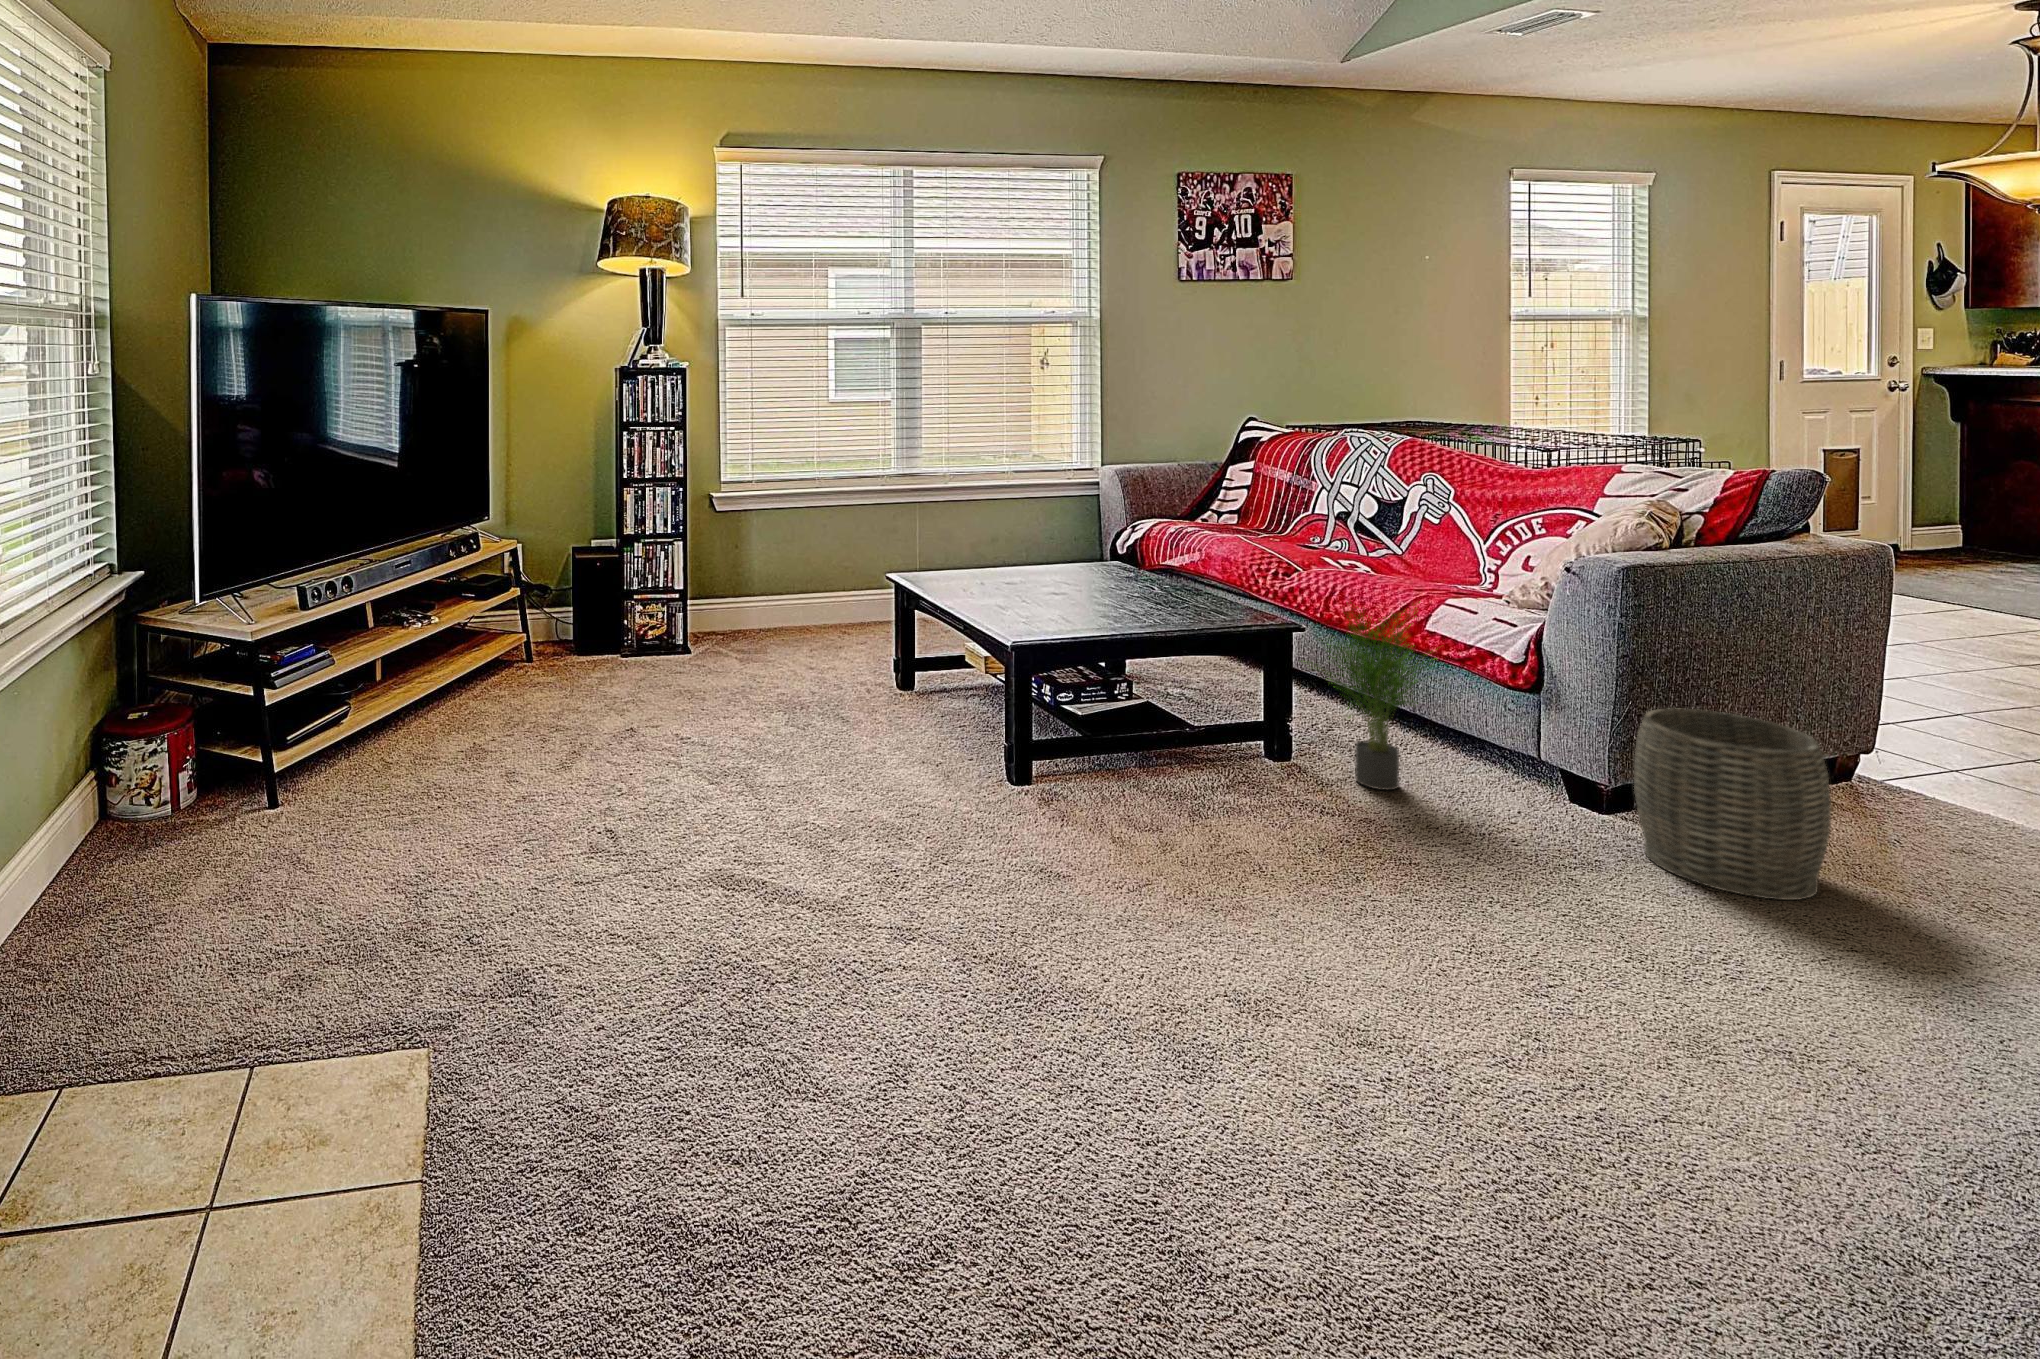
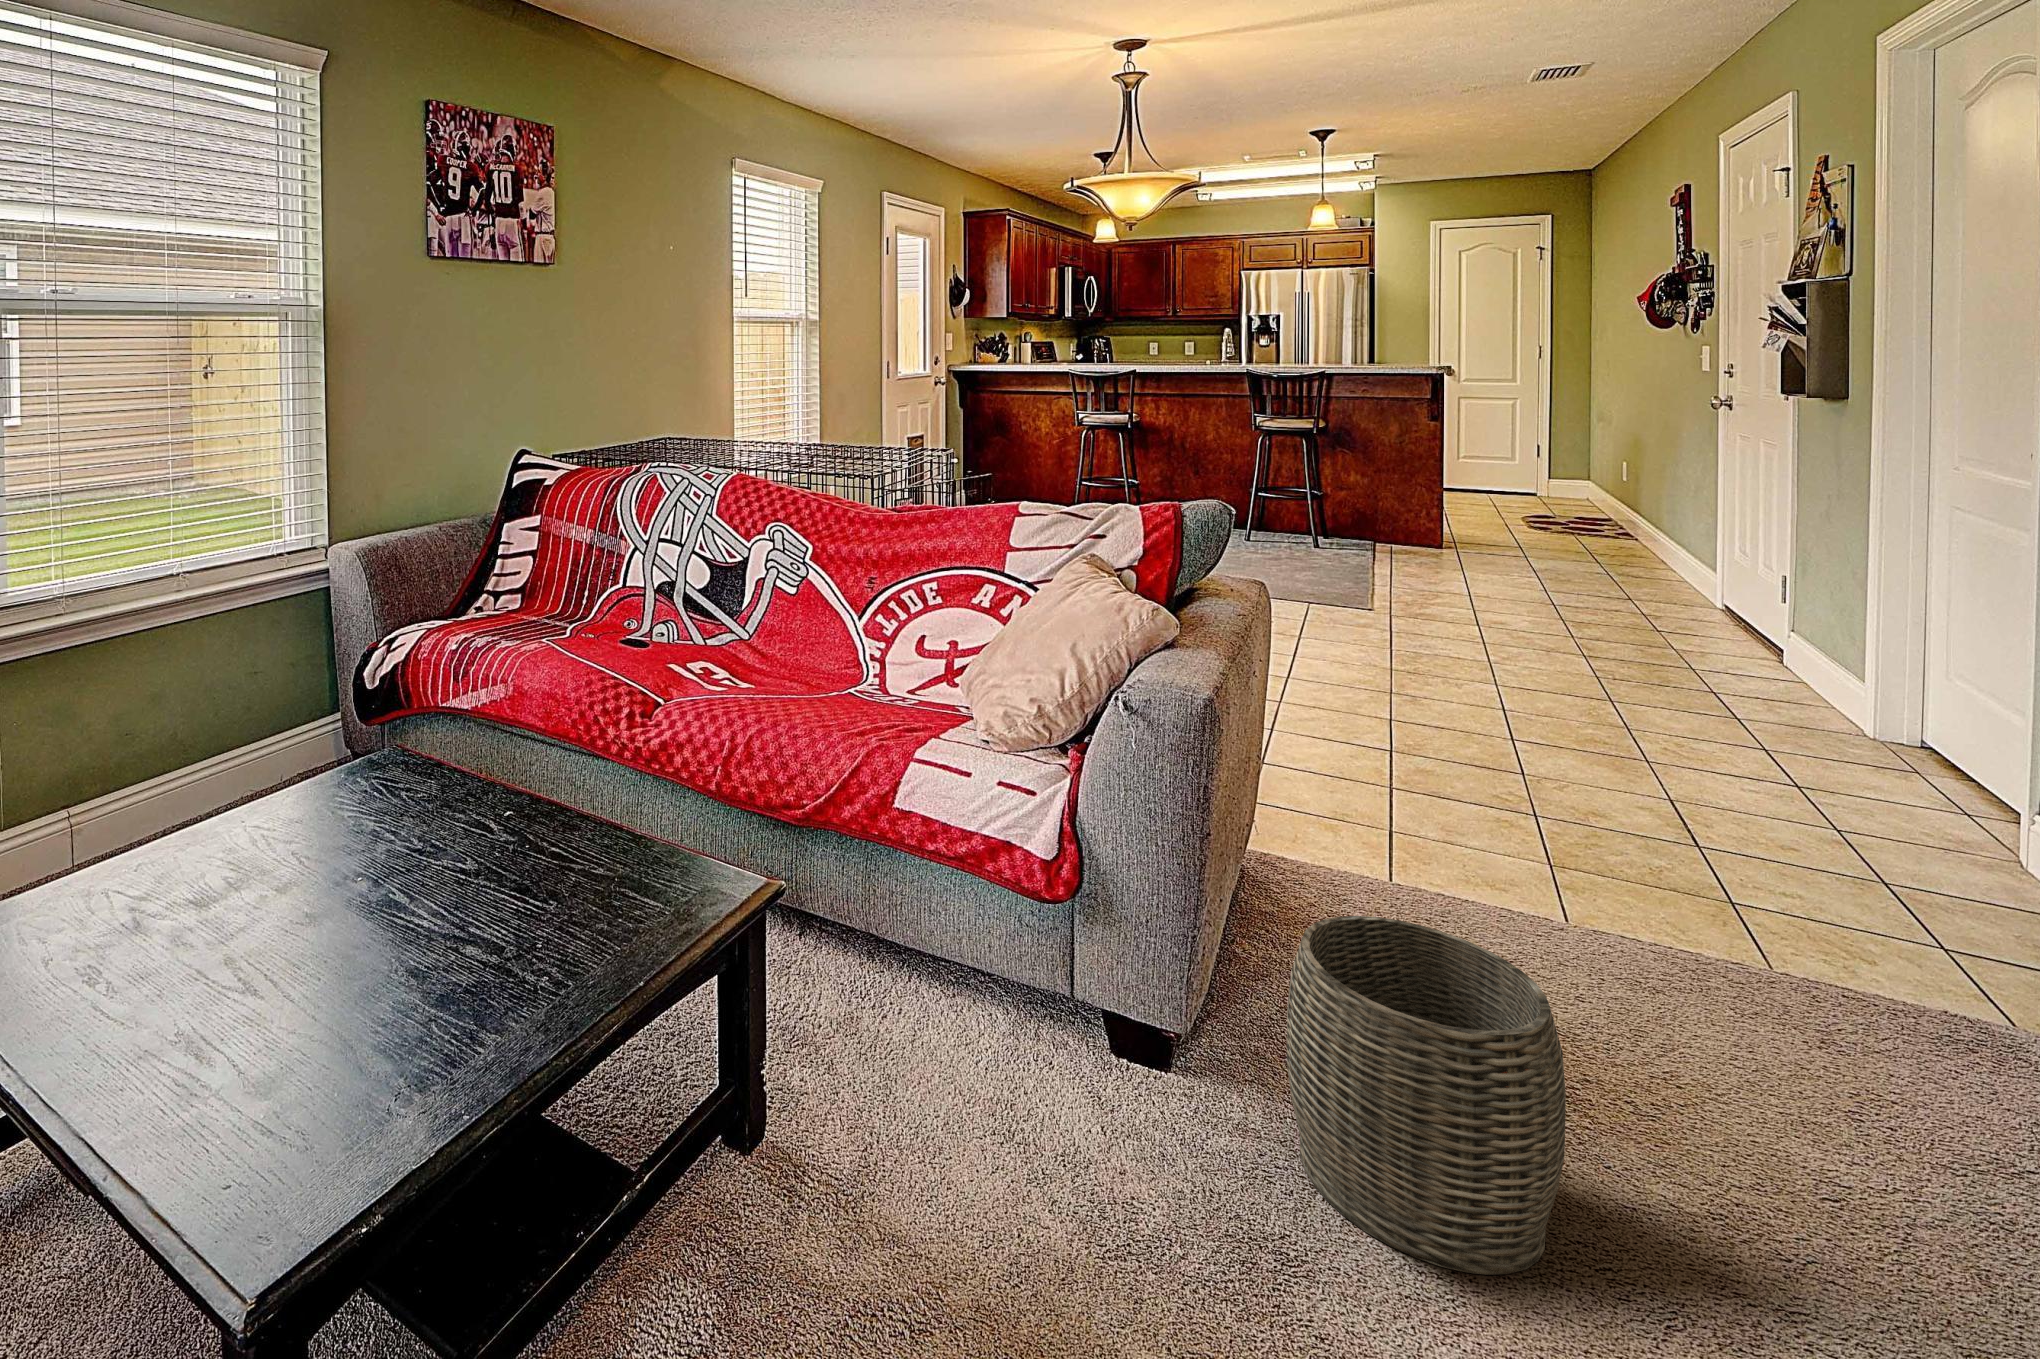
potted plant: present [1306,602,1432,790] -> none [819,807,1039,1182]

